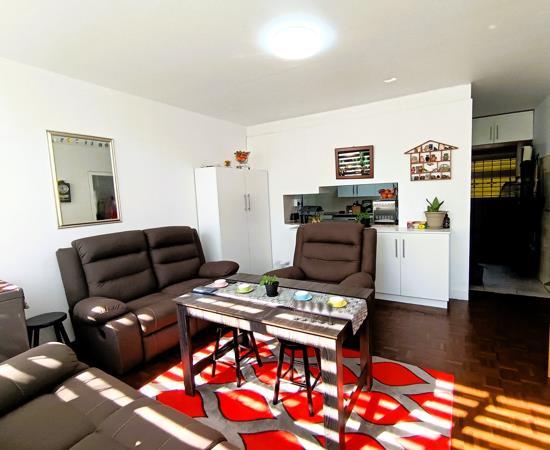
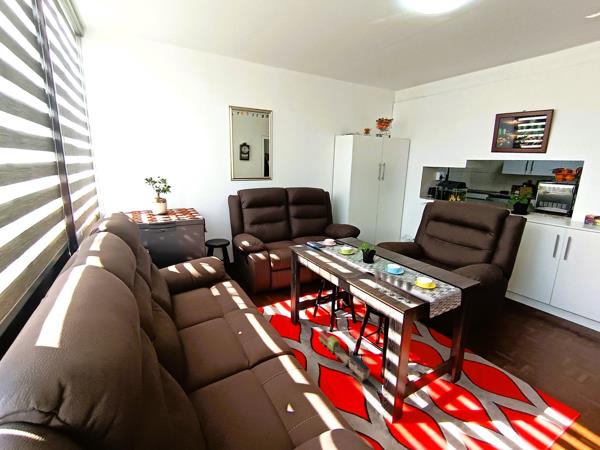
toy train: none [229,388,300,432] -> present [319,330,370,381]

